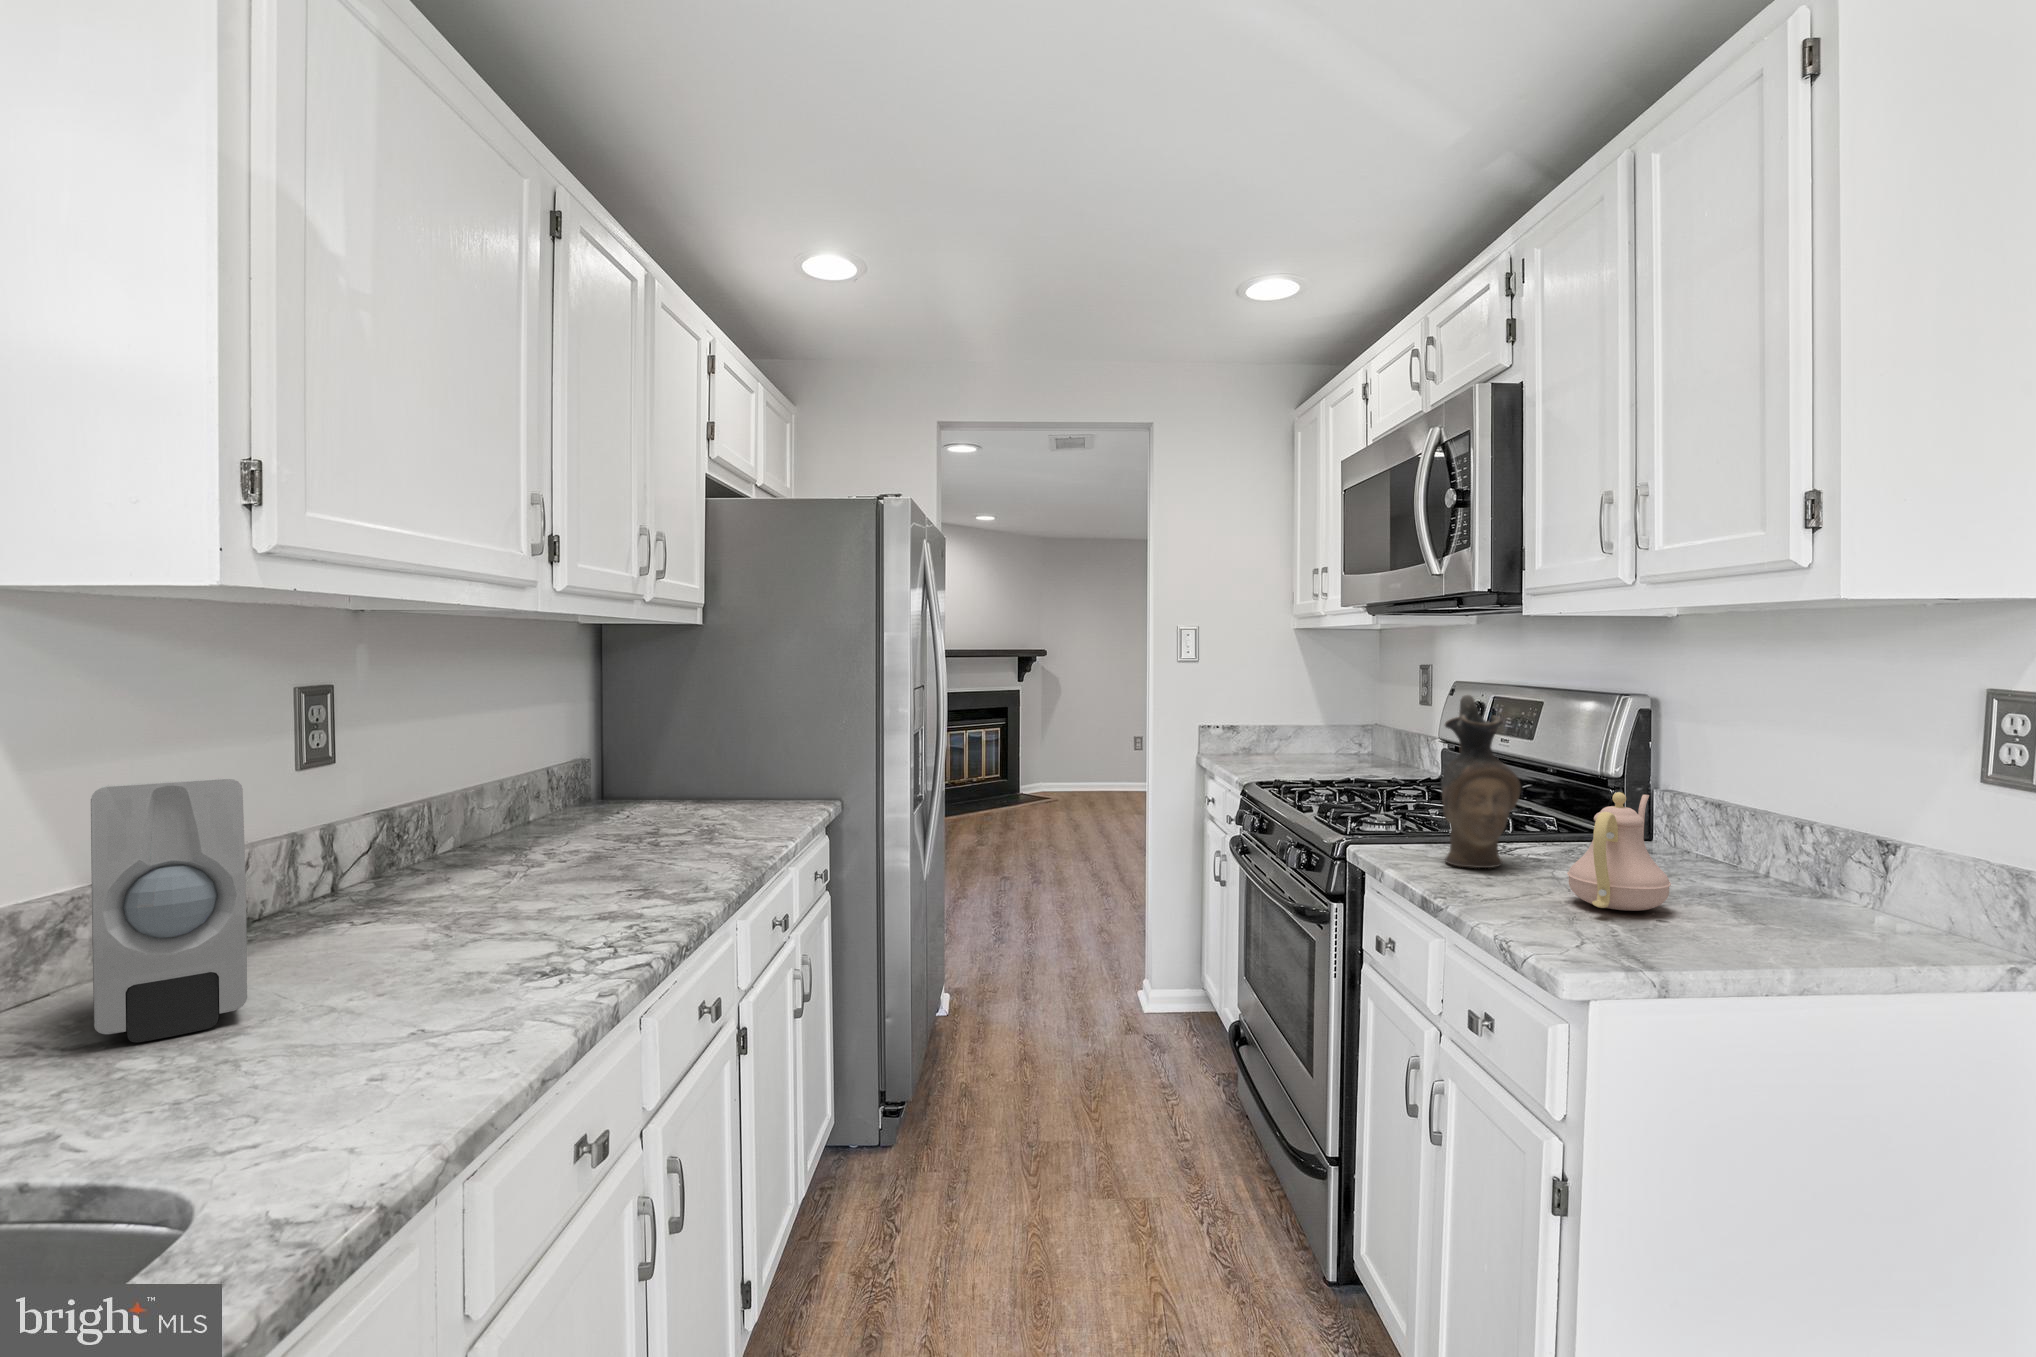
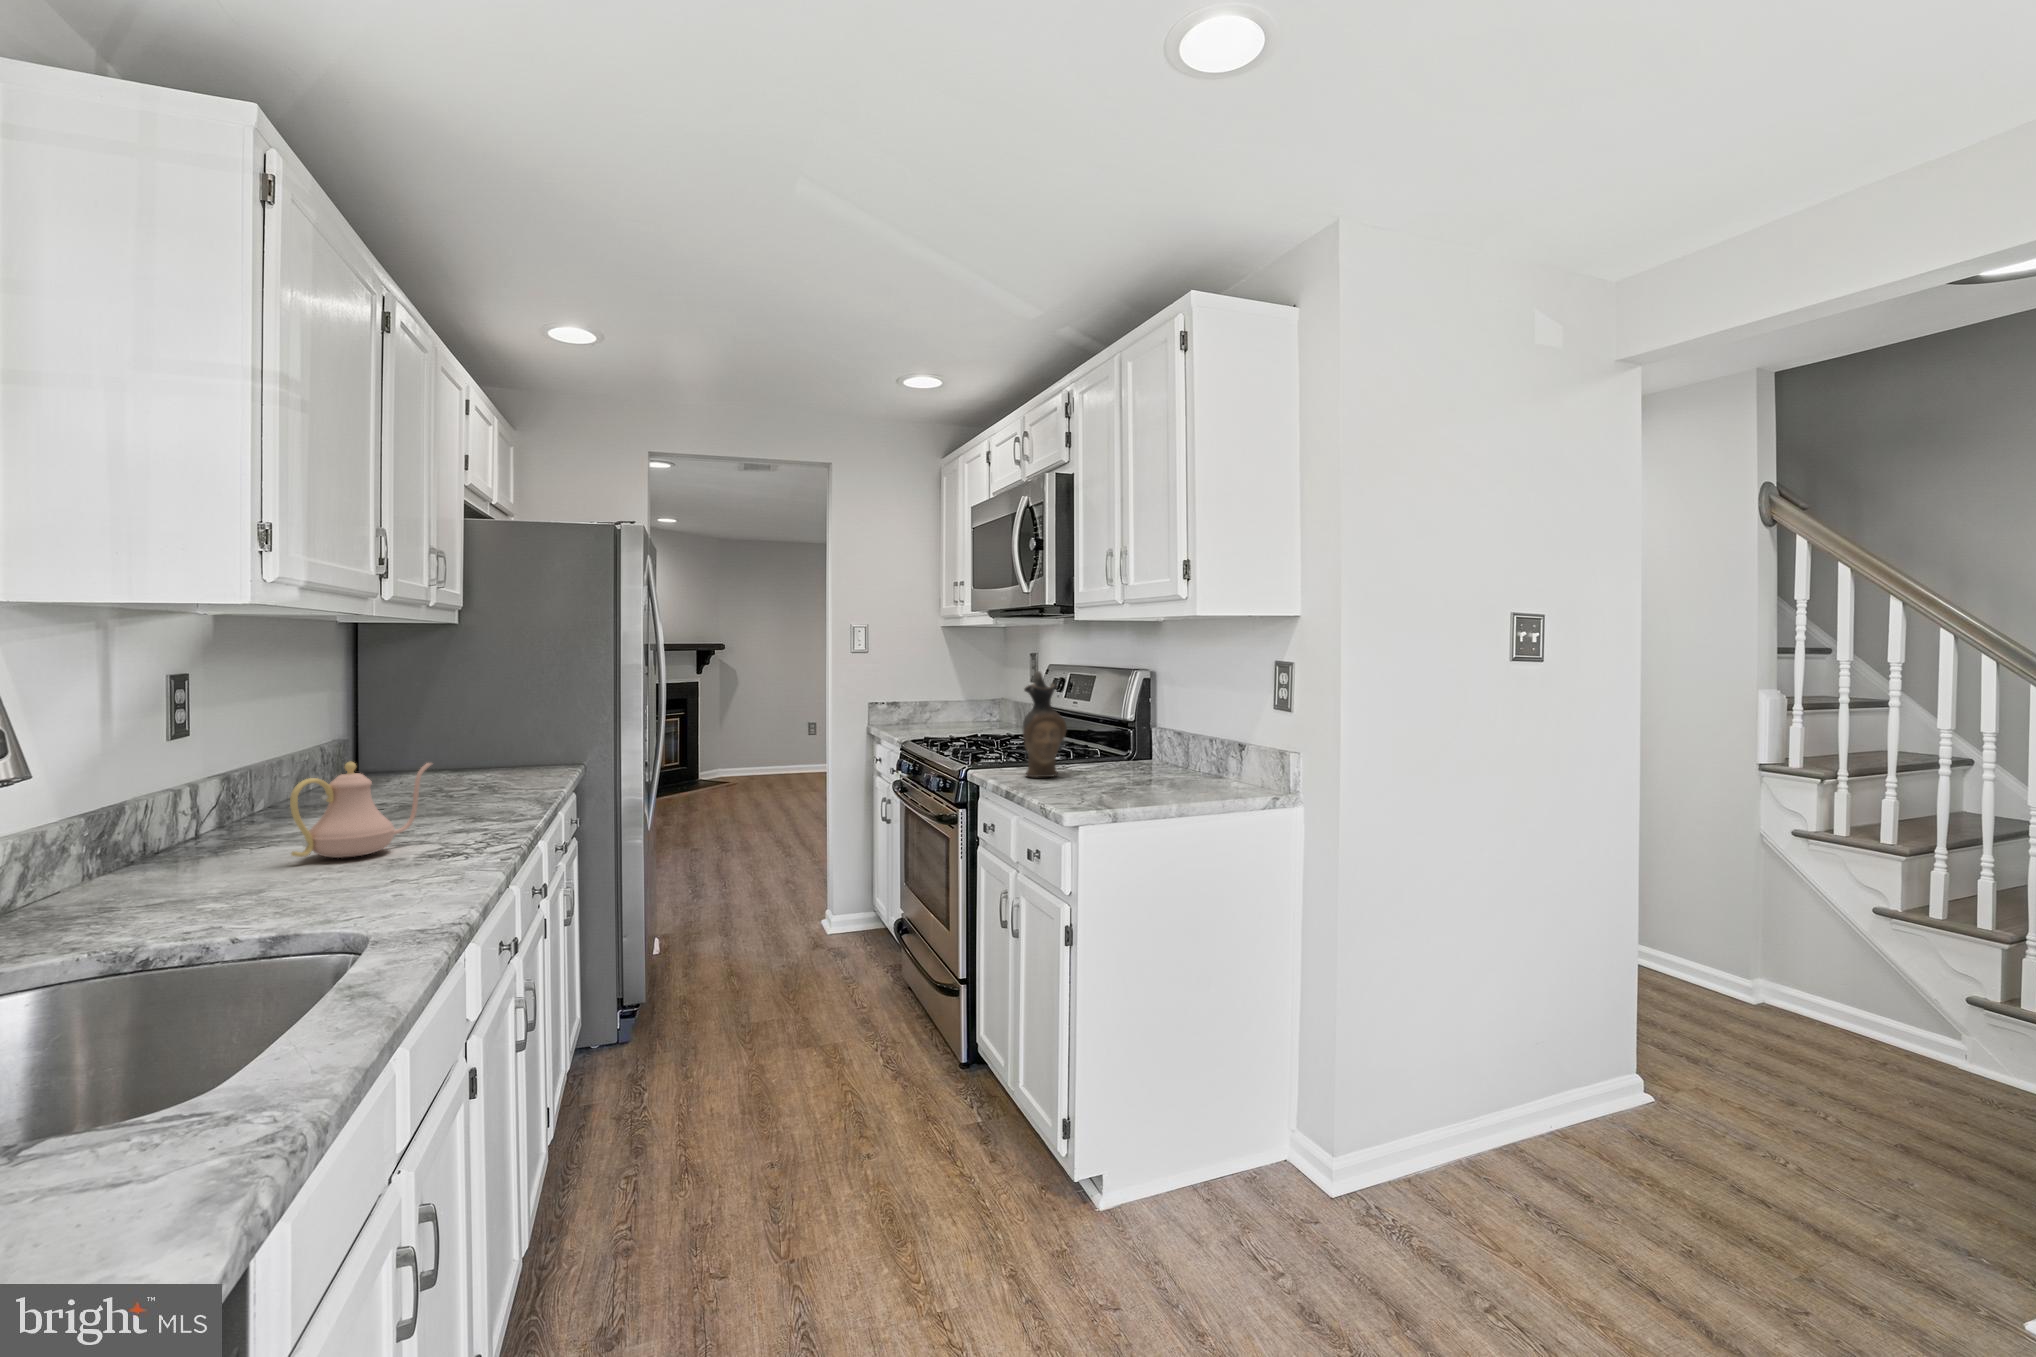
soap dispenser: present [91,778,247,1042] -> none [112,730,256,899]
teapot: present [1567,792,1671,911] -> present [290,762,432,858]

